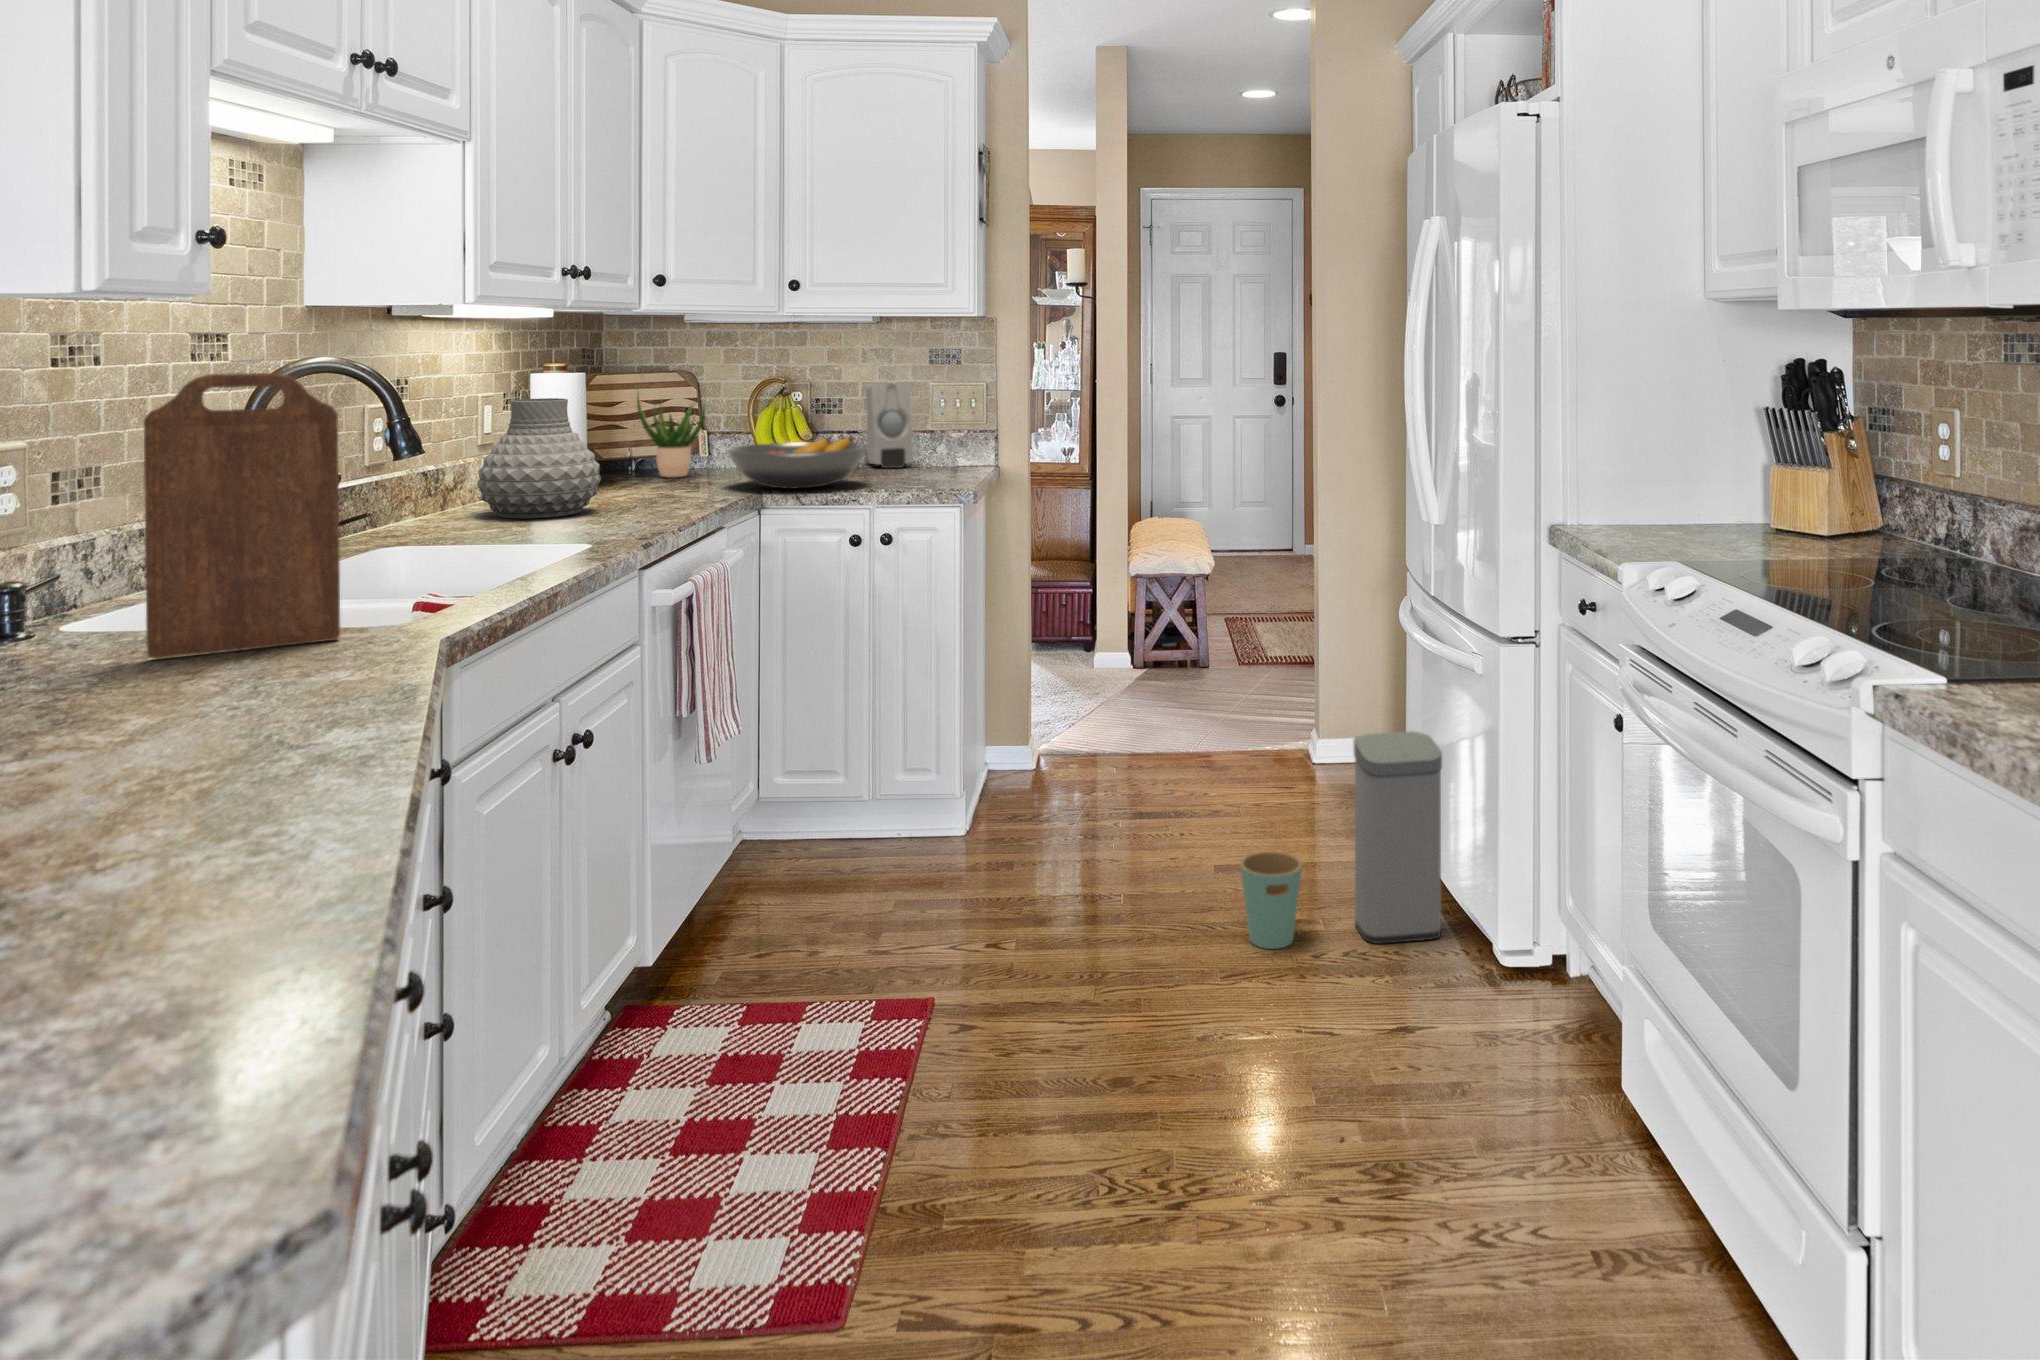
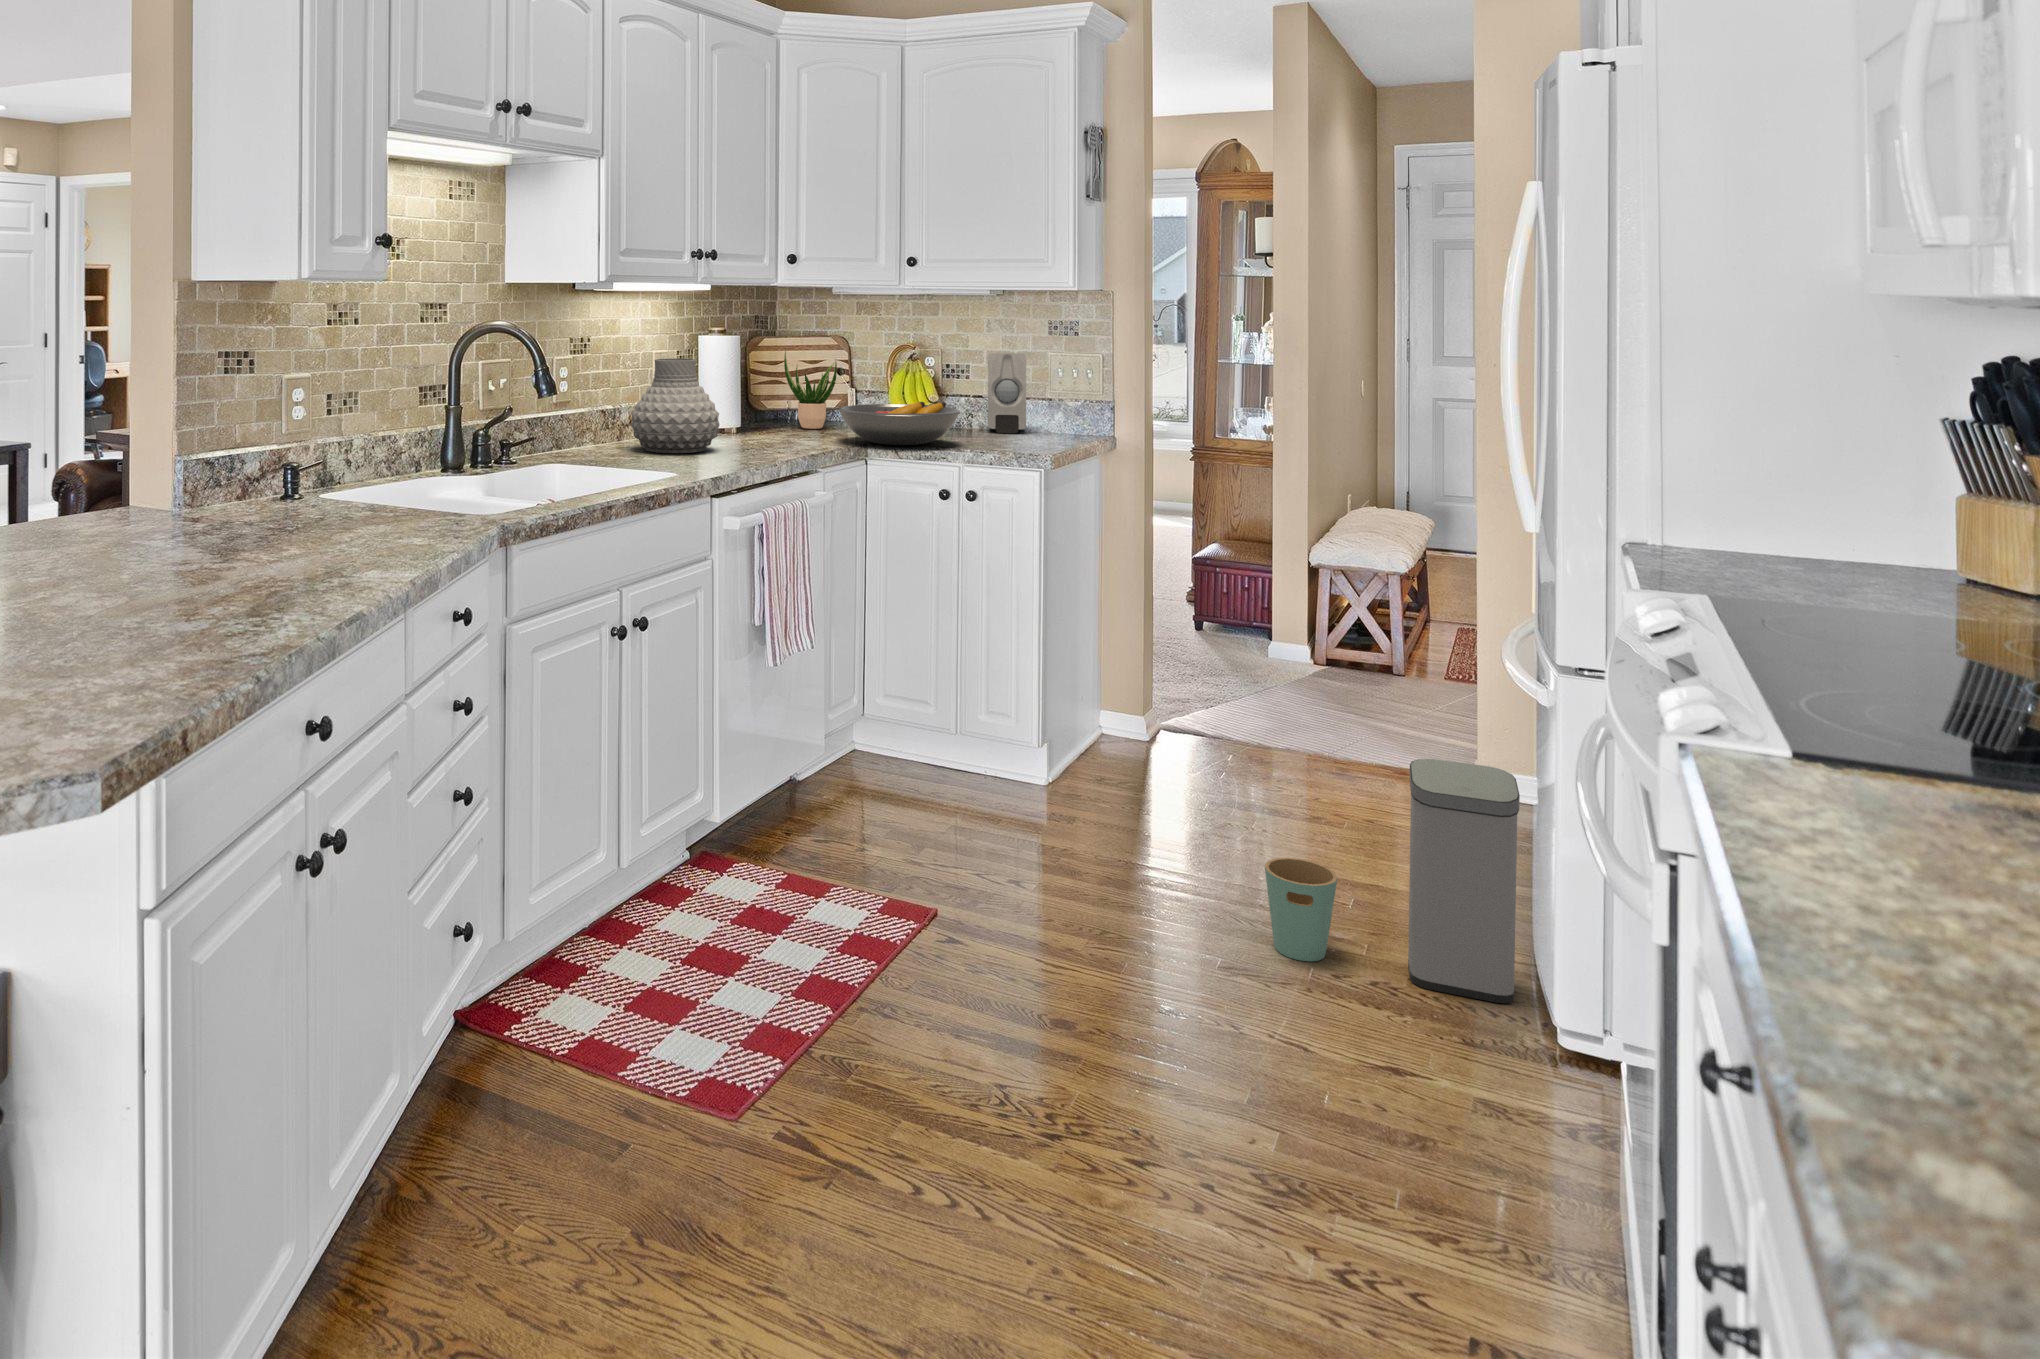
cutting board: present [144,373,340,658] -> none [333,338,440,522]

